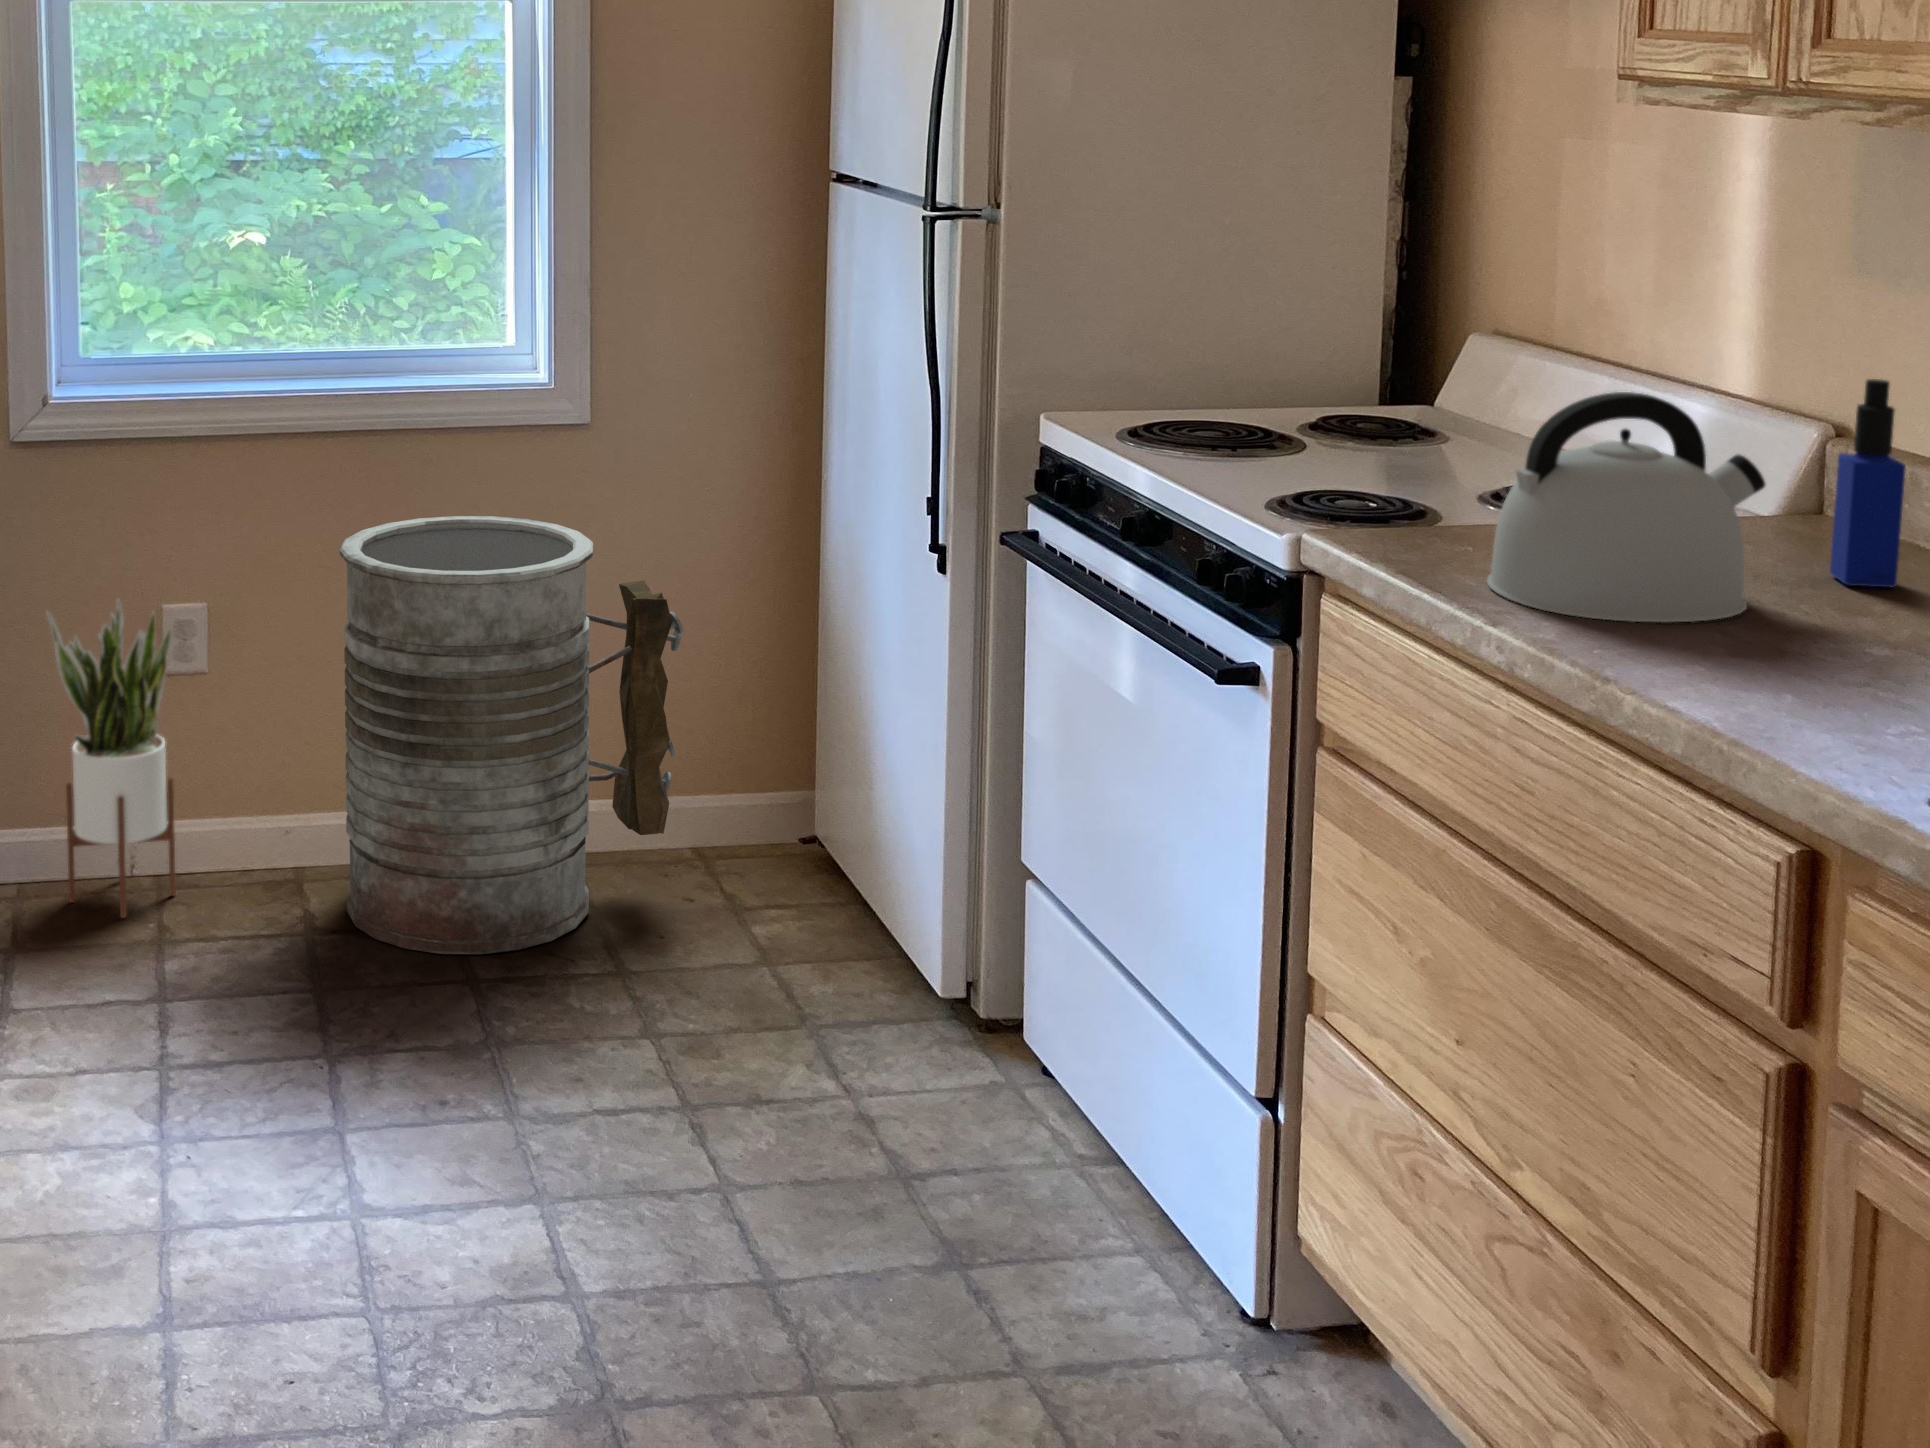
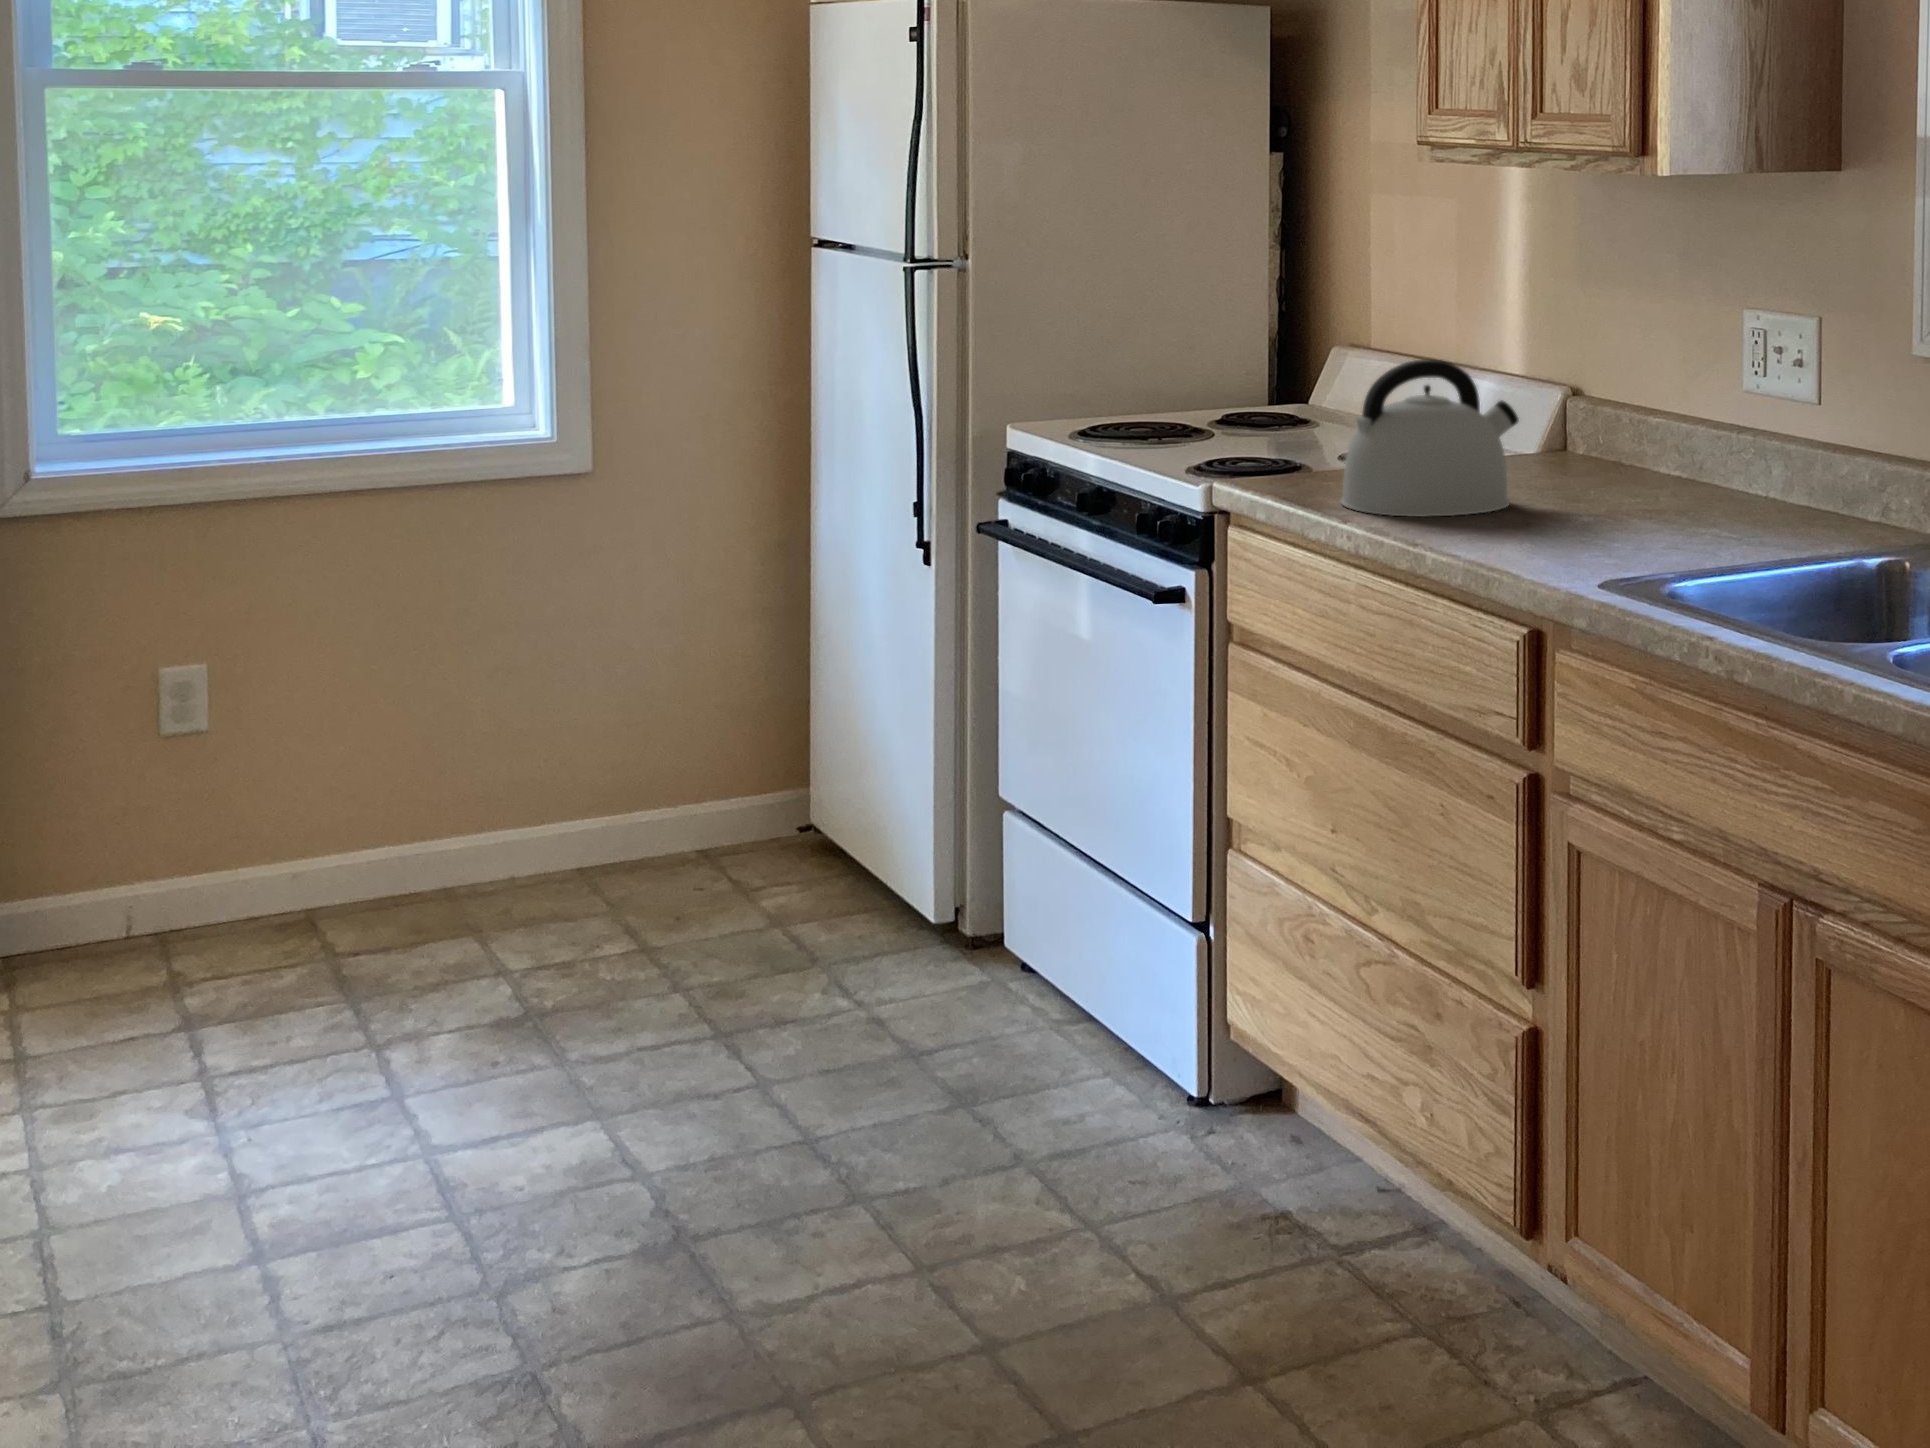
bottle: present [1830,379,1906,587] -> none [1566,347,1607,491]
trash can: present [340,516,683,954] -> none [356,560,690,957]
potted plant: present [46,599,176,918] -> none [45,658,185,968]

